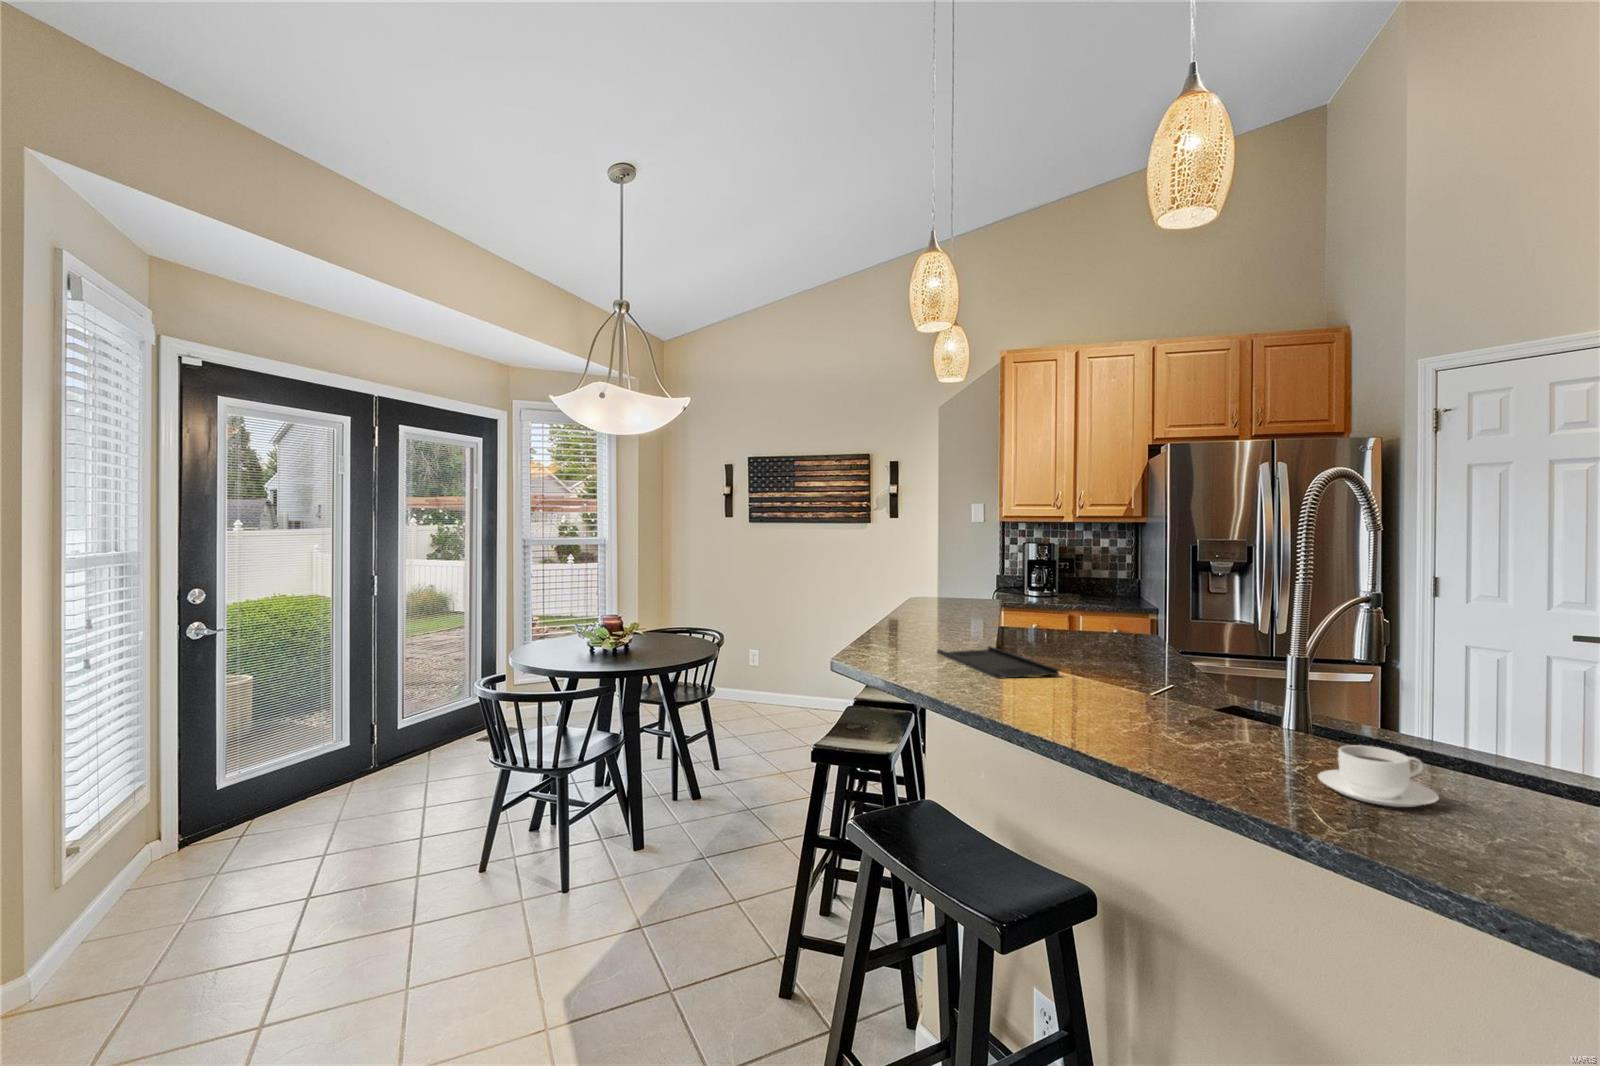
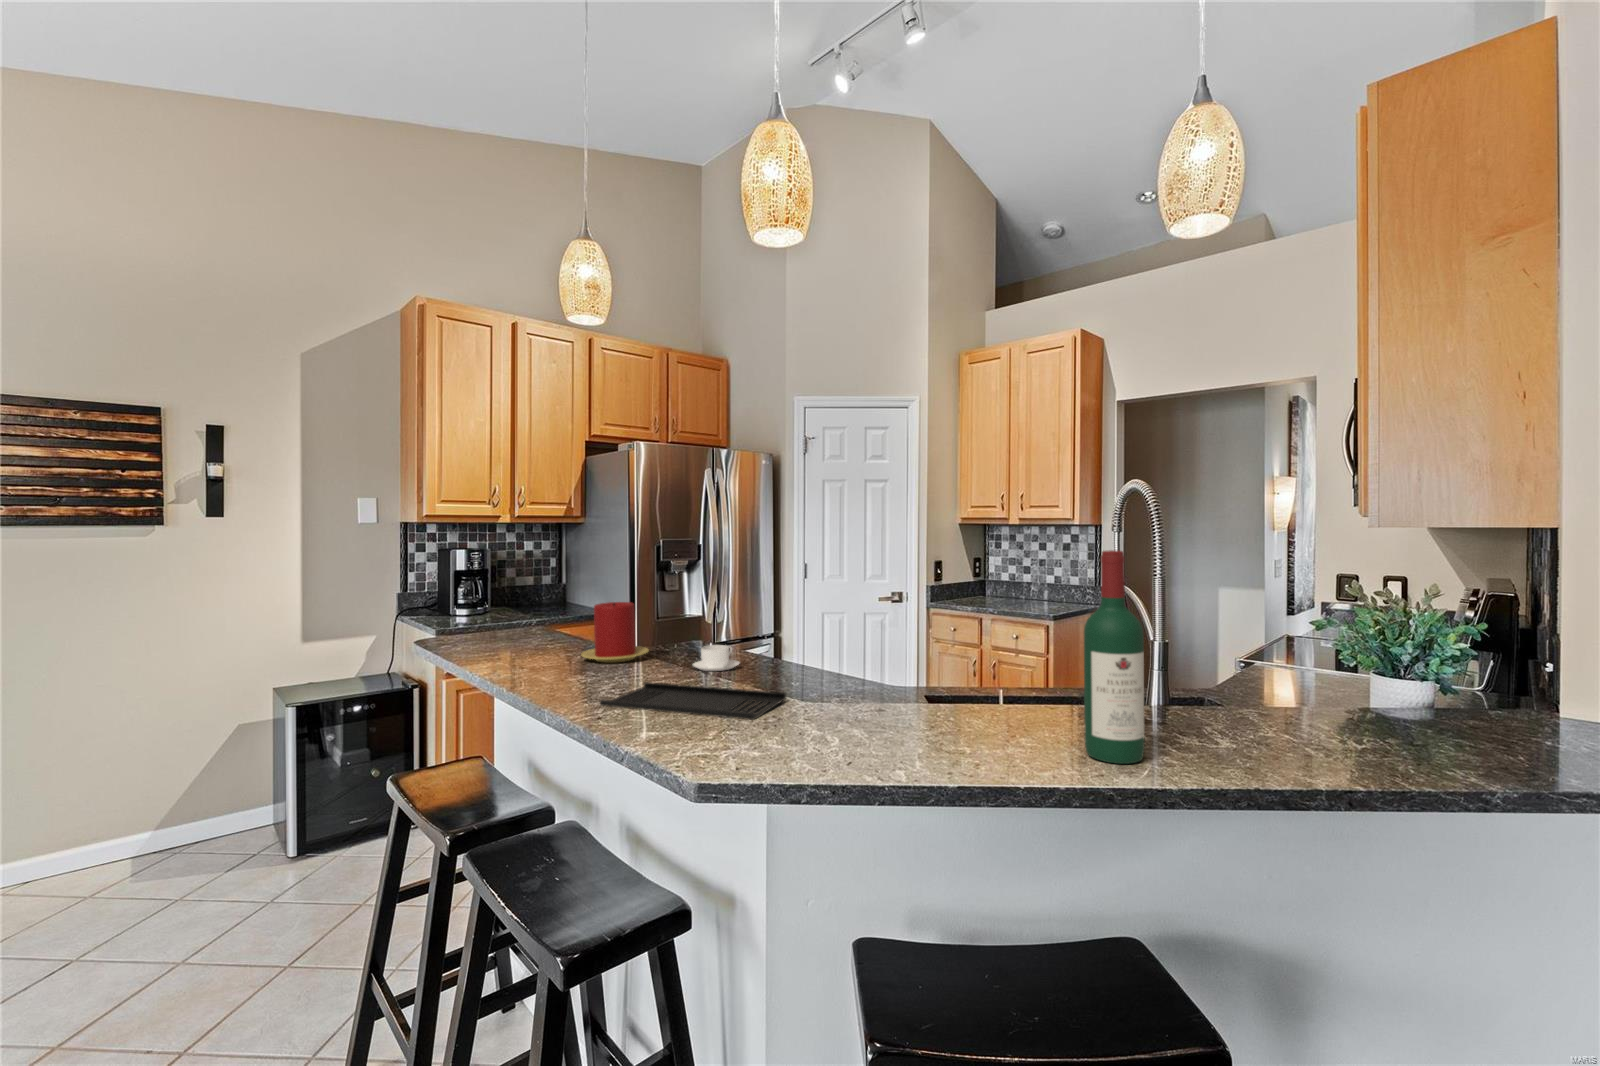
wine bottle: none [1155,555,1221,772] -> present [1084,550,1144,764]
candle: none [1009,589,1065,637] -> present [581,602,649,663]
coffee cup: present [1318,745,1439,807] -> present [693,645,739,671]

